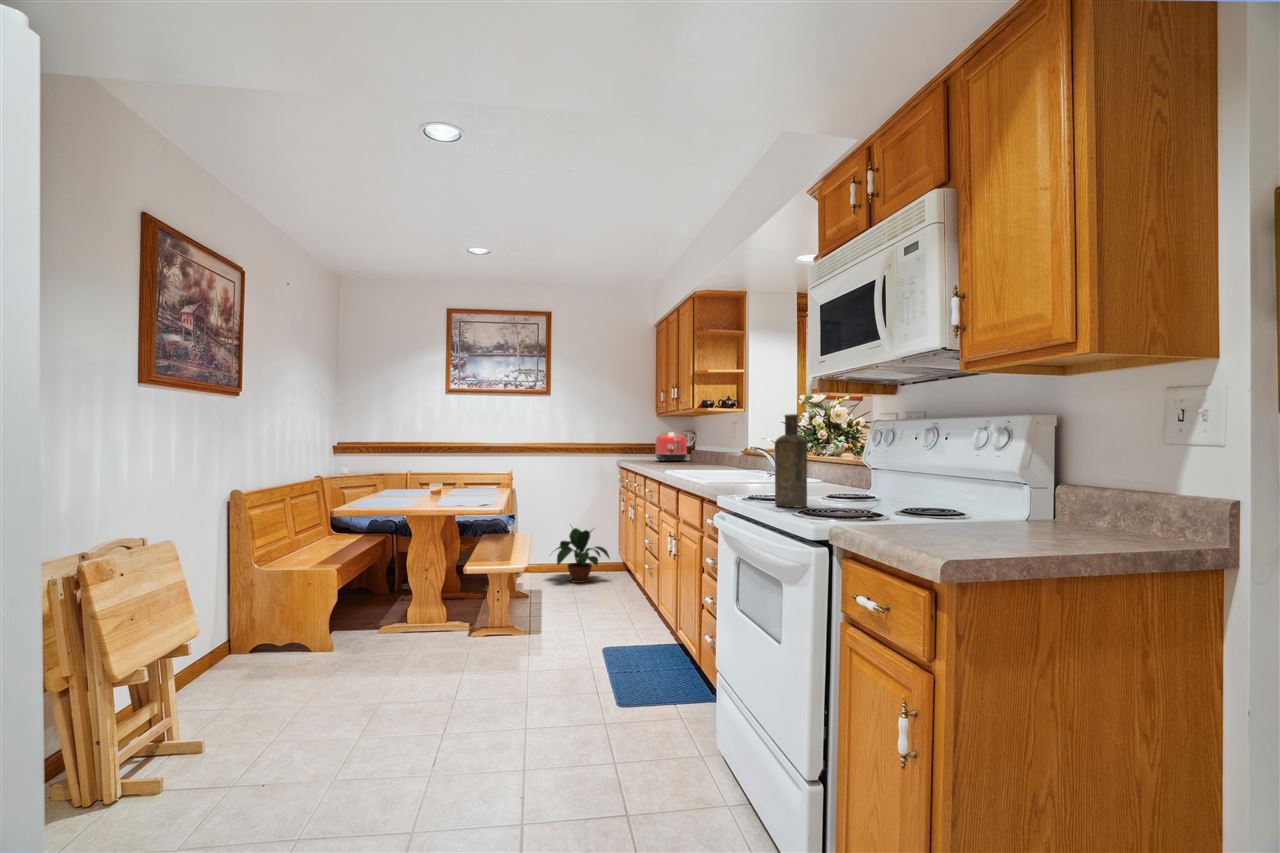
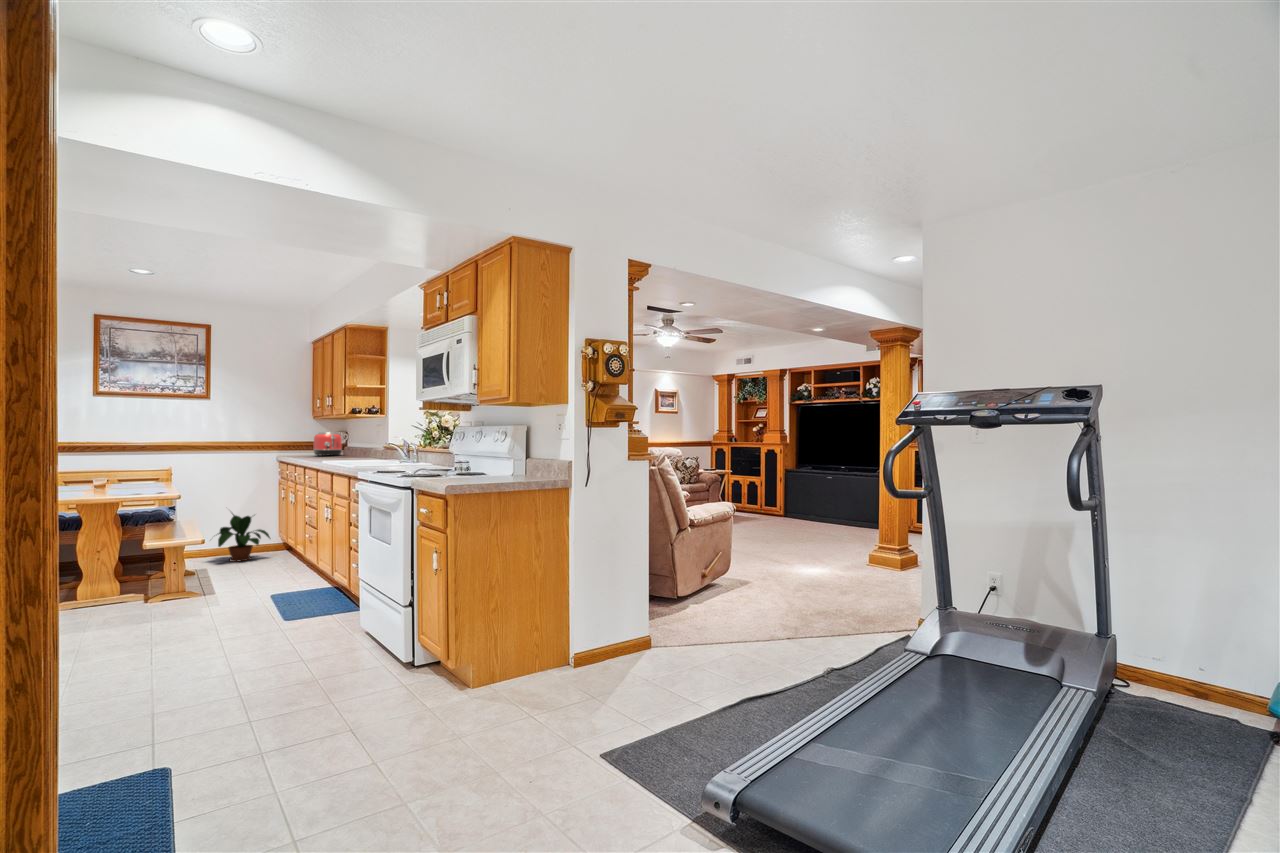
bottle: present [775,414,807,507] -> none [393,423,411,475]

